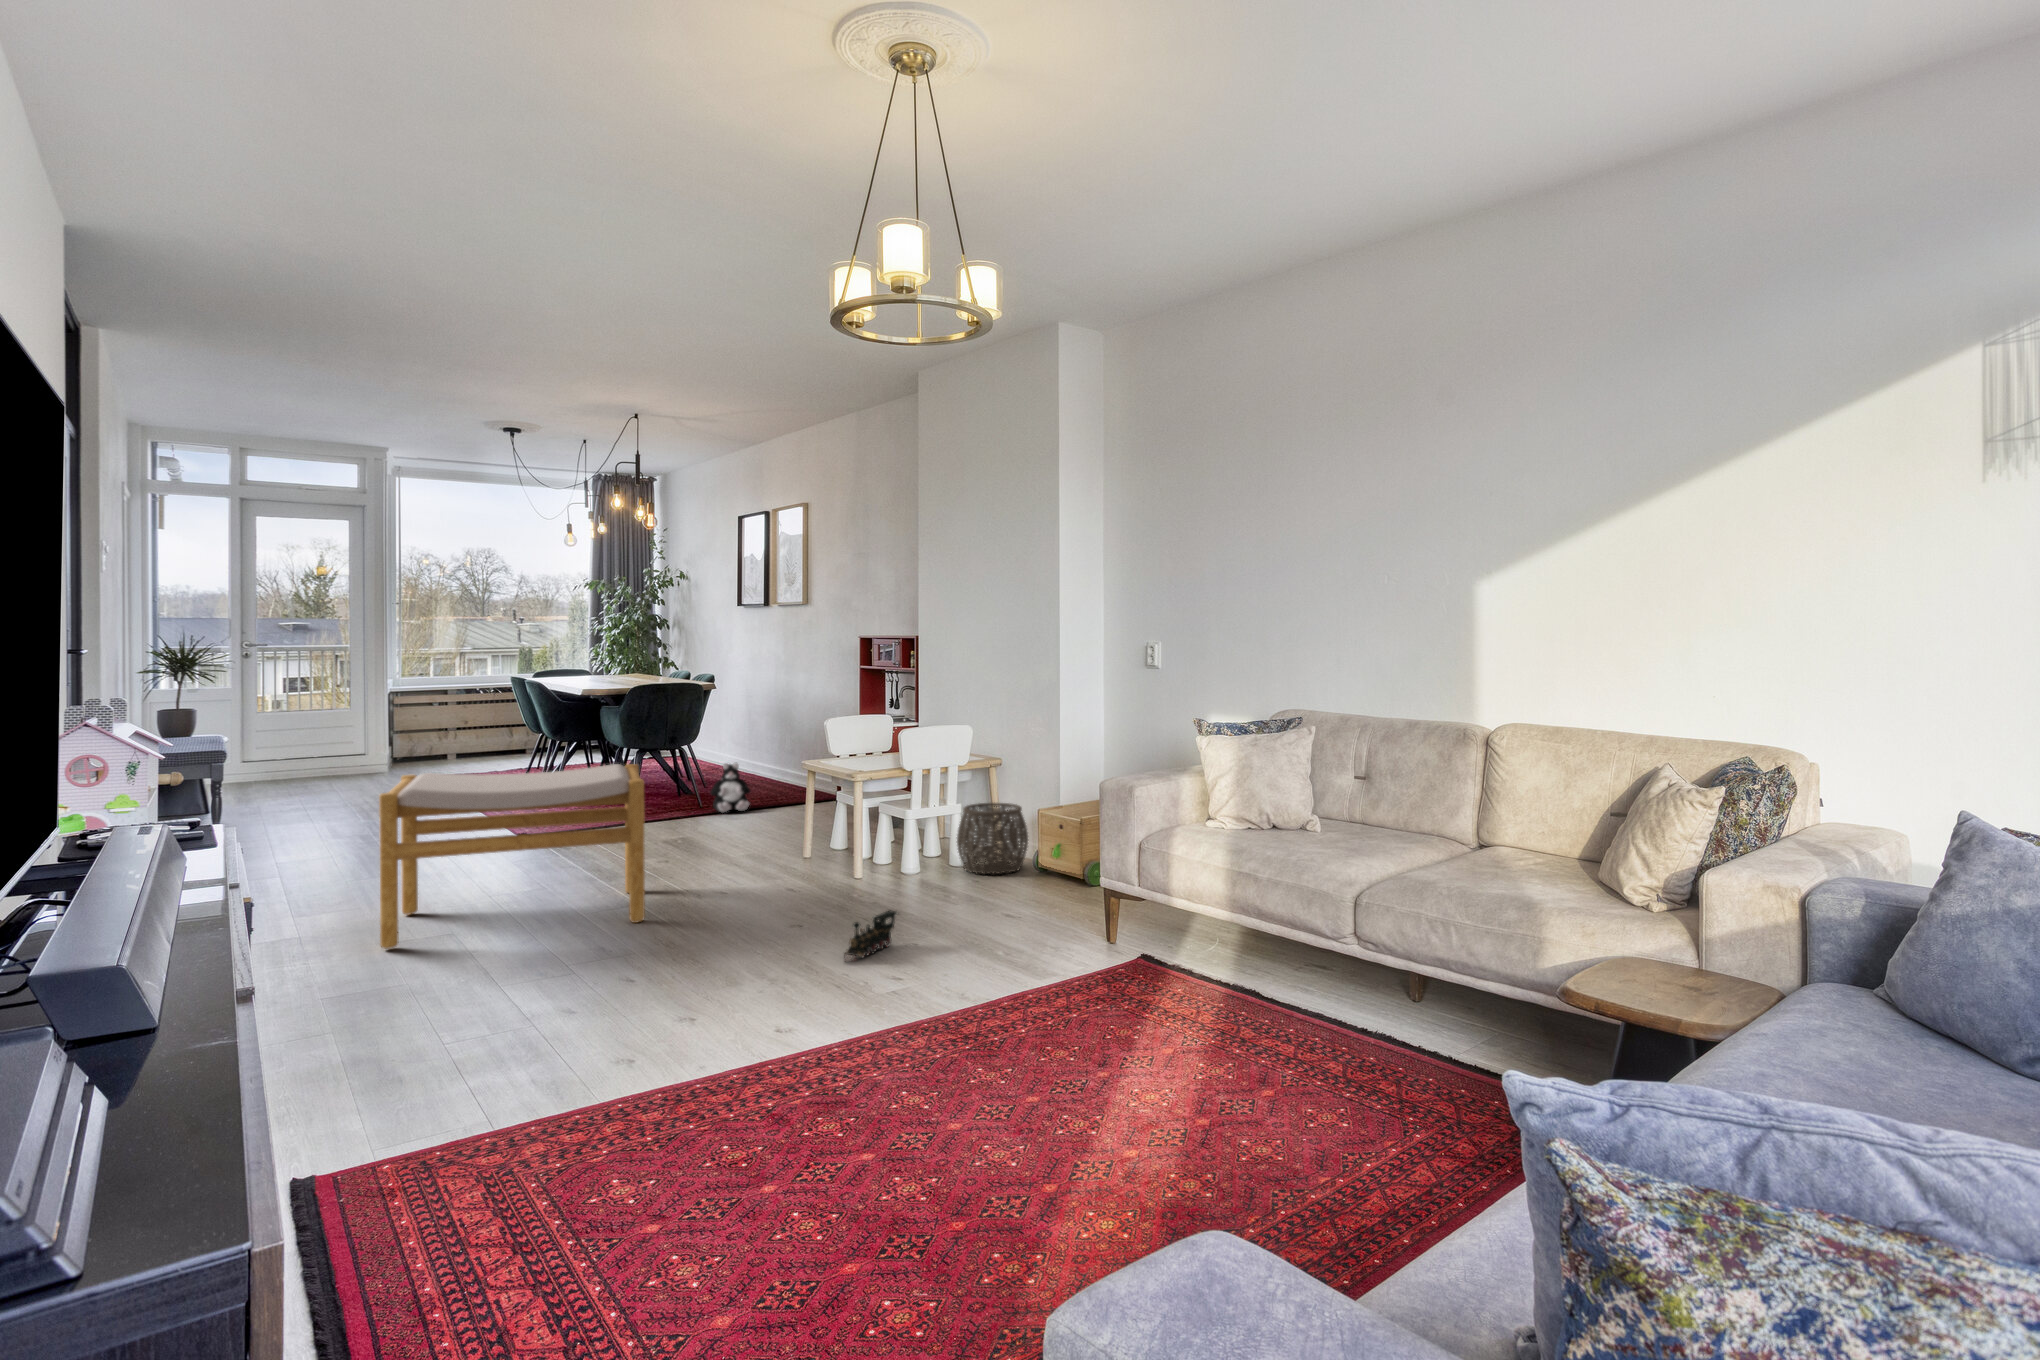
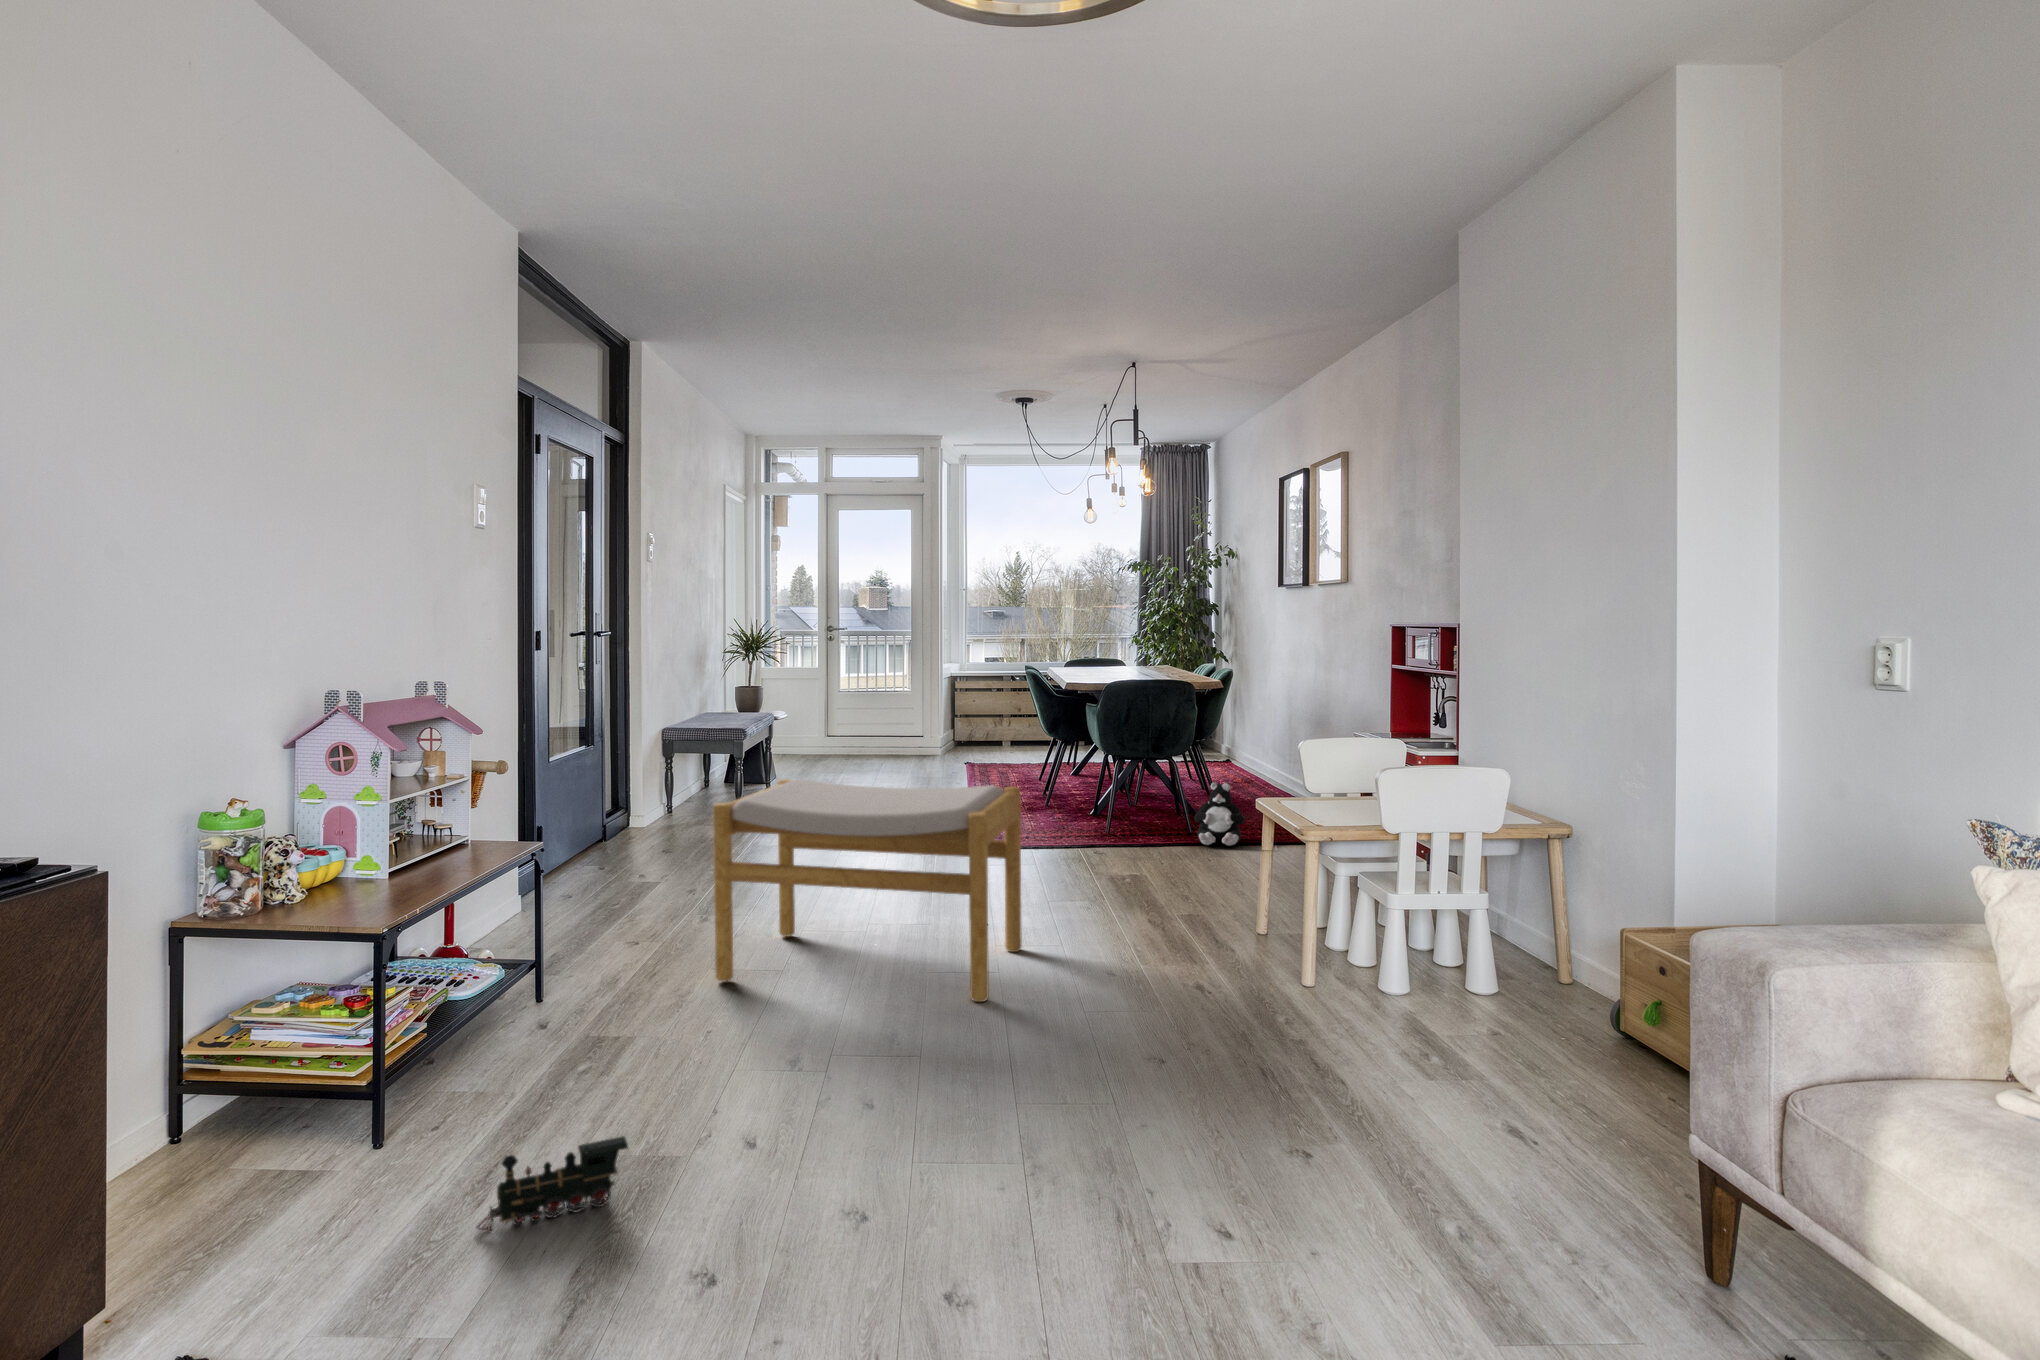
woven basket: present [957,803,1028,874] -> none [1471,897,1608,1028]
toy train: present [844,910,897,961] -> present [477,1136,628,1232]

